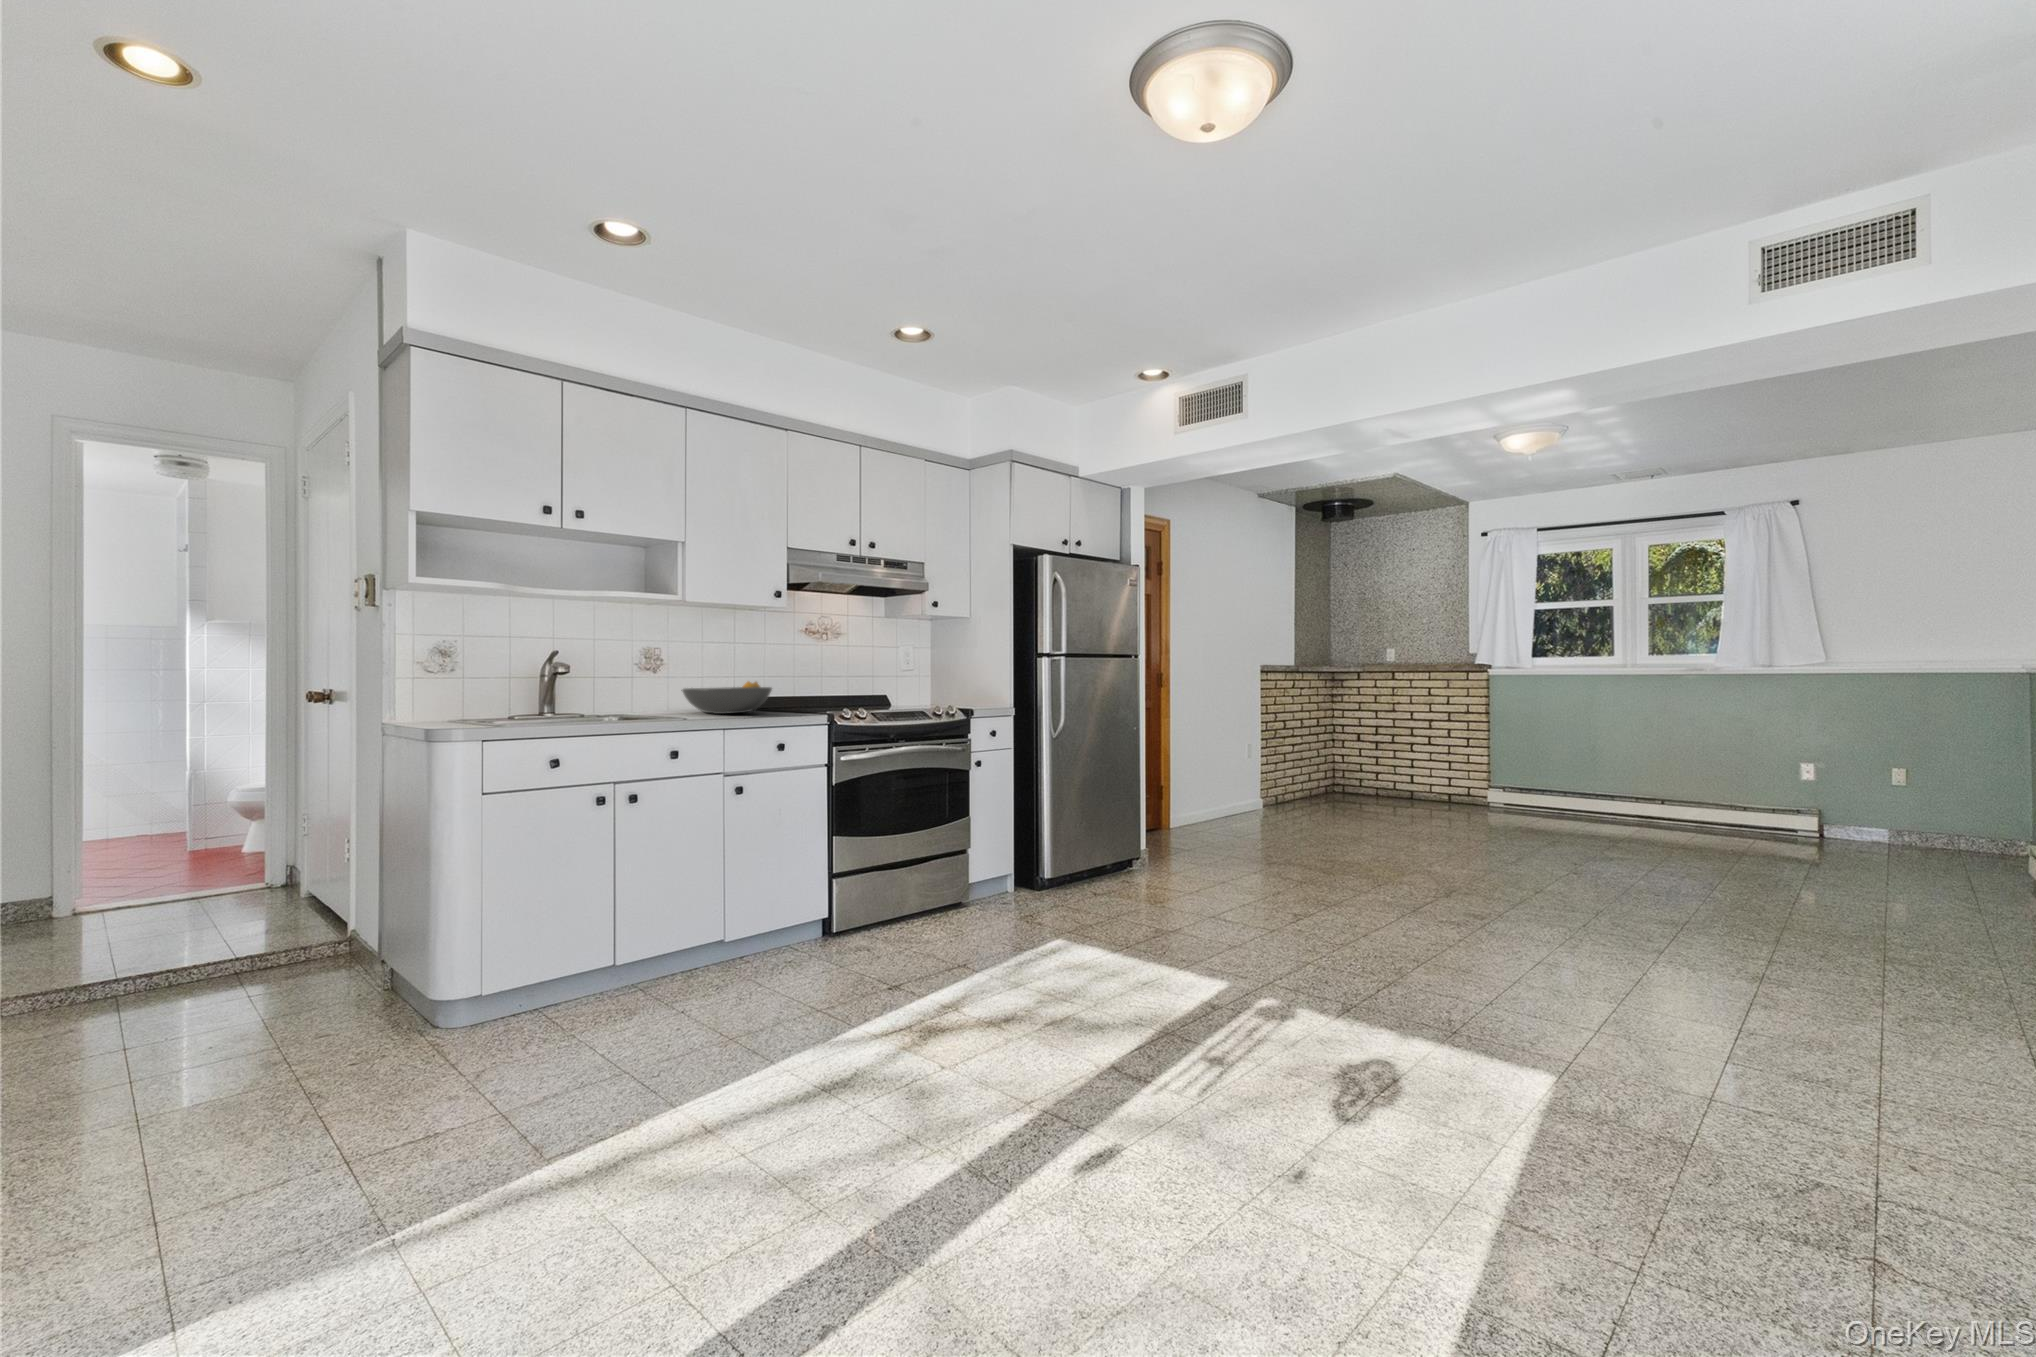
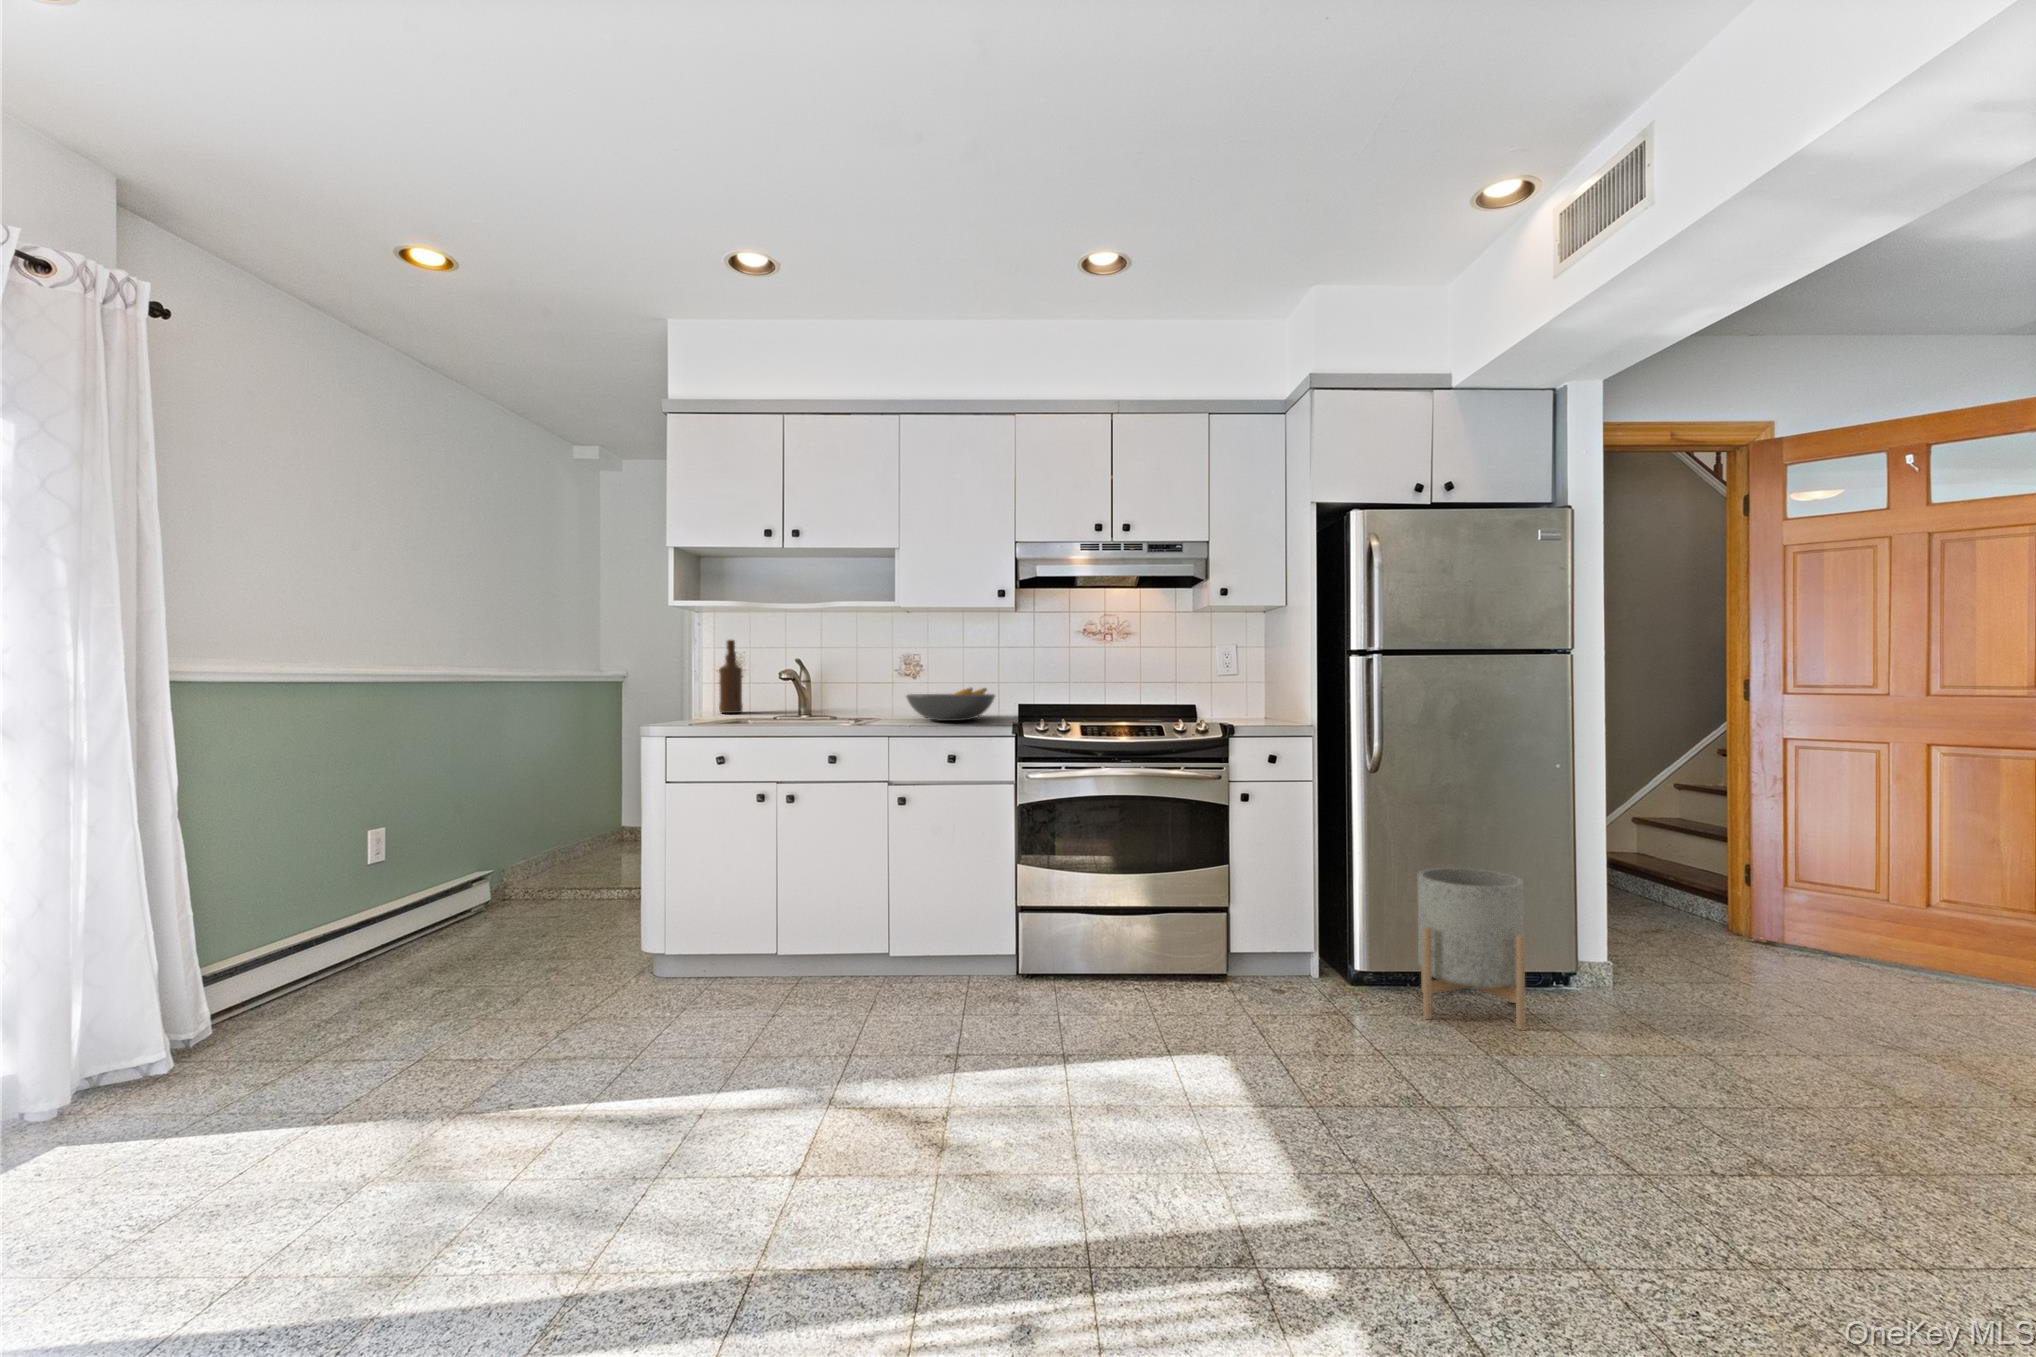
bottle: none [431,626,463,715] -> present [719,640,743,713]
planter: none [1083,798,1163,898] -> present [1417,868,1526,1030]

